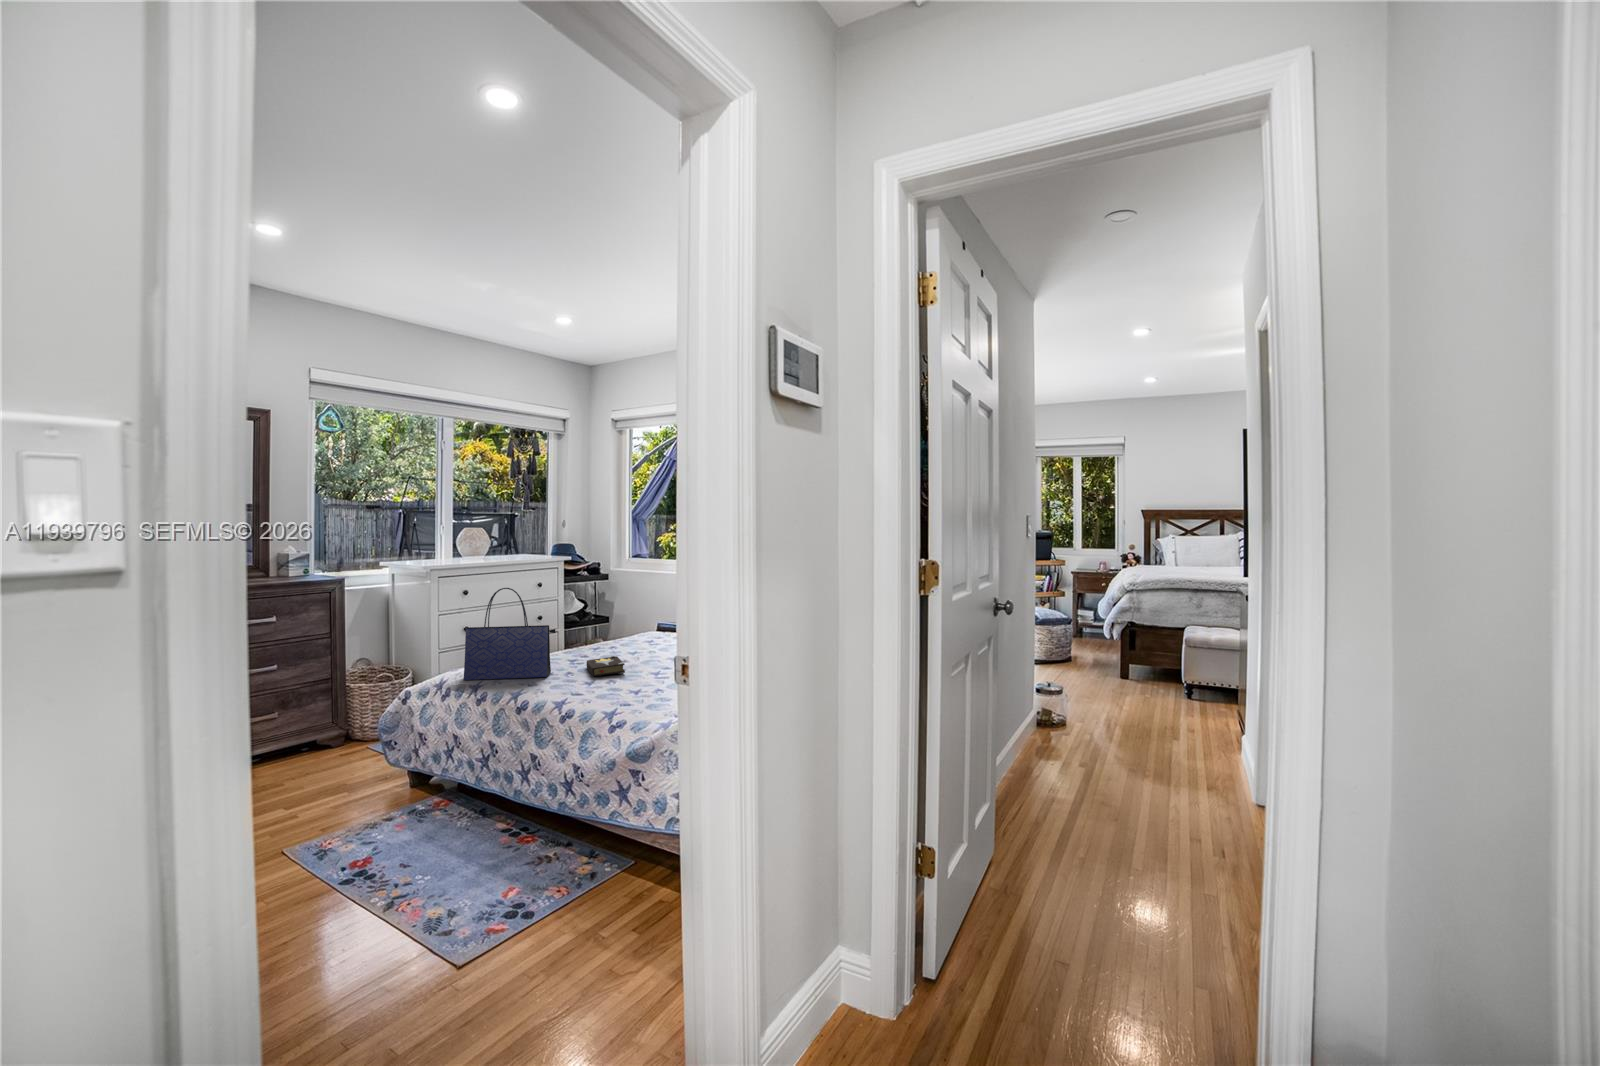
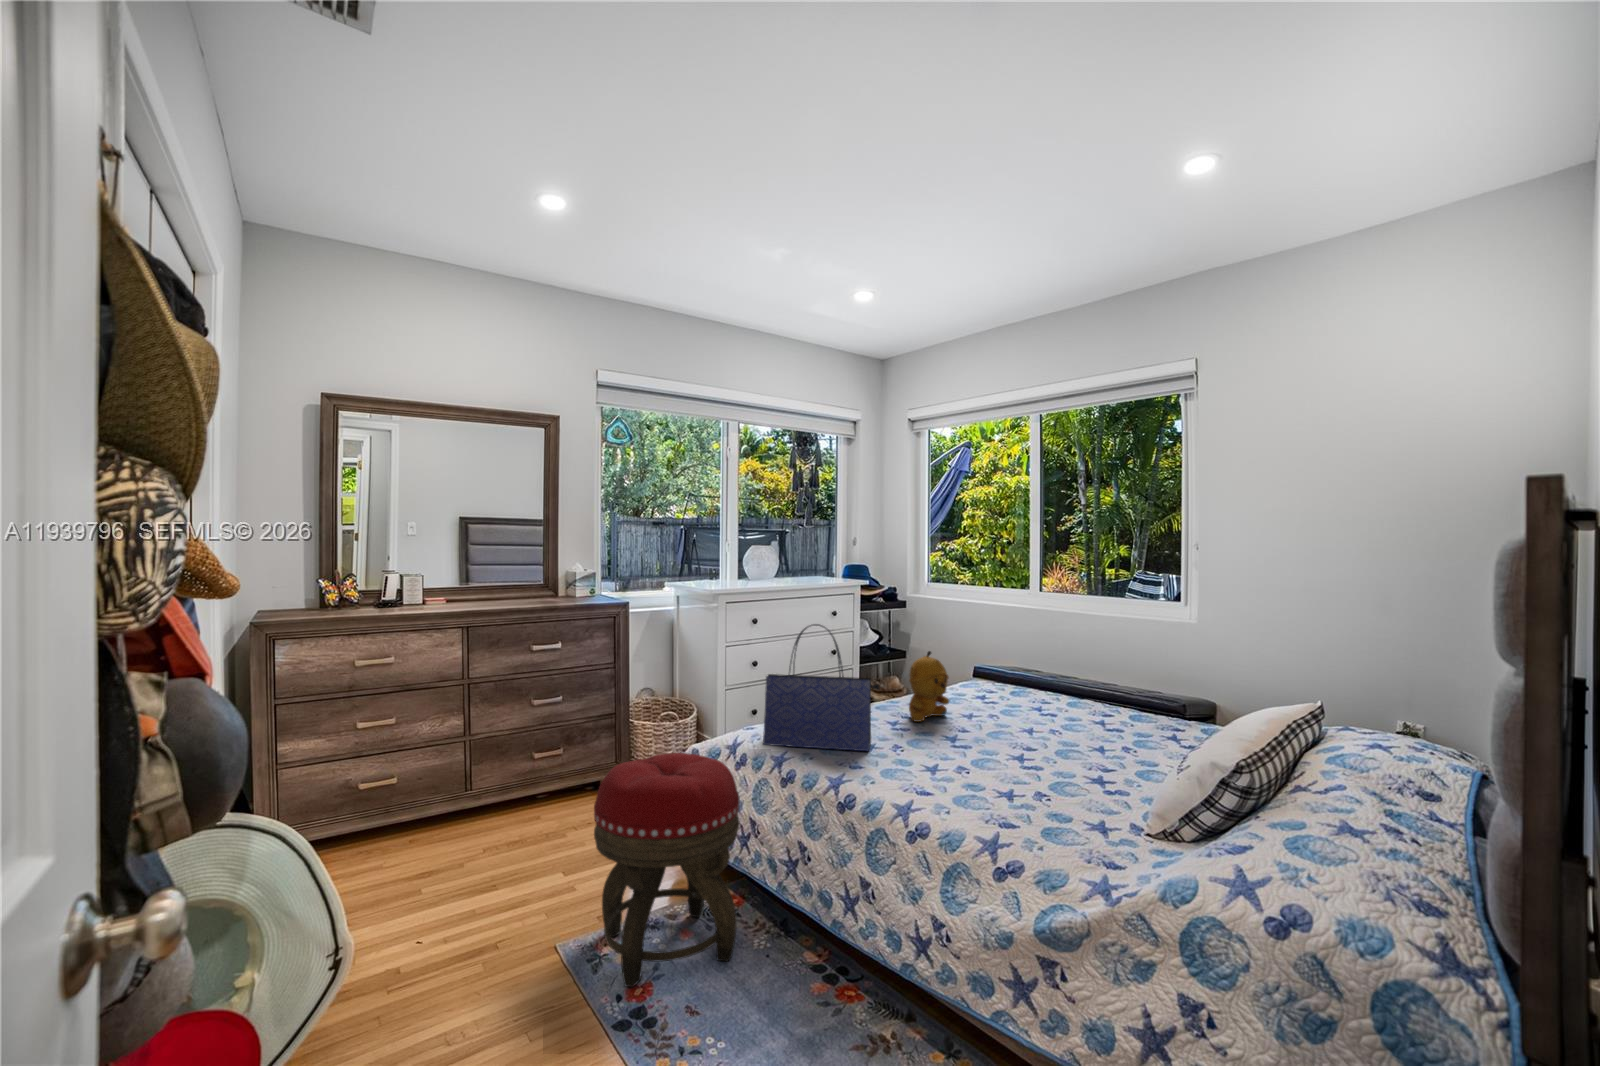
stuffed bear: none [587,606,618,658] -> present [909,651,949,722]
hardback book: present [587,656,625,676] -> none [917,725,977,758]
footstool: none [316,692,443,858] -> present [594,753,740,987]

